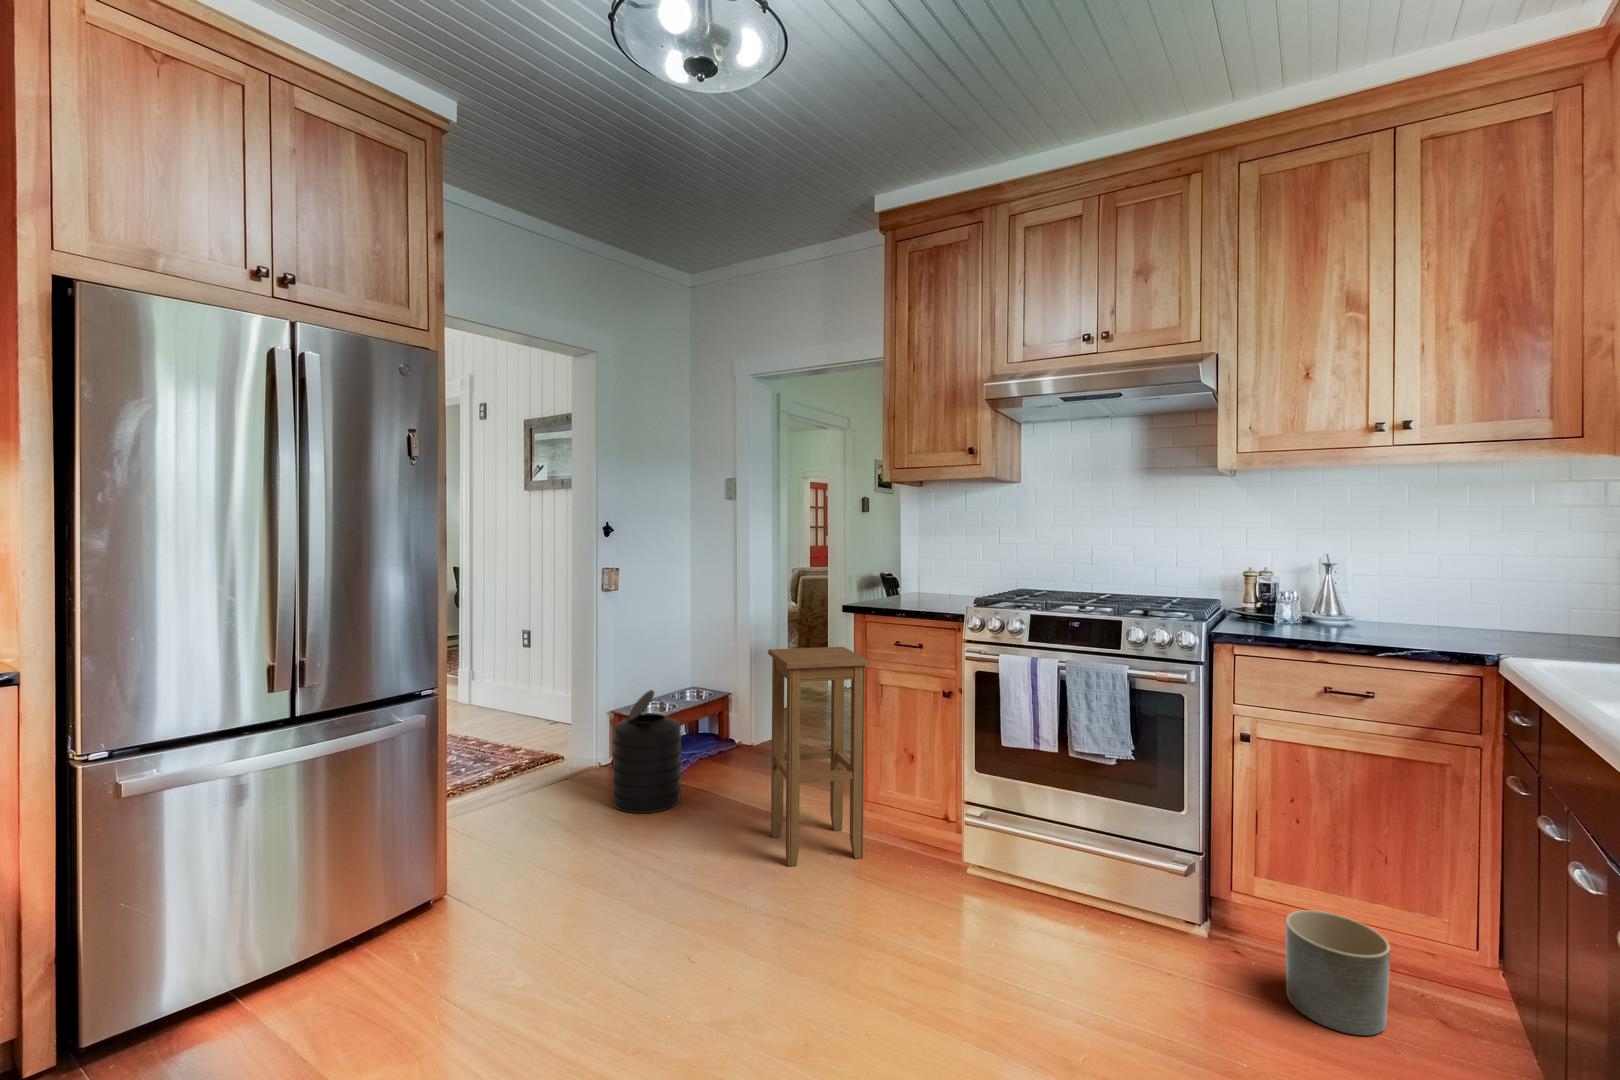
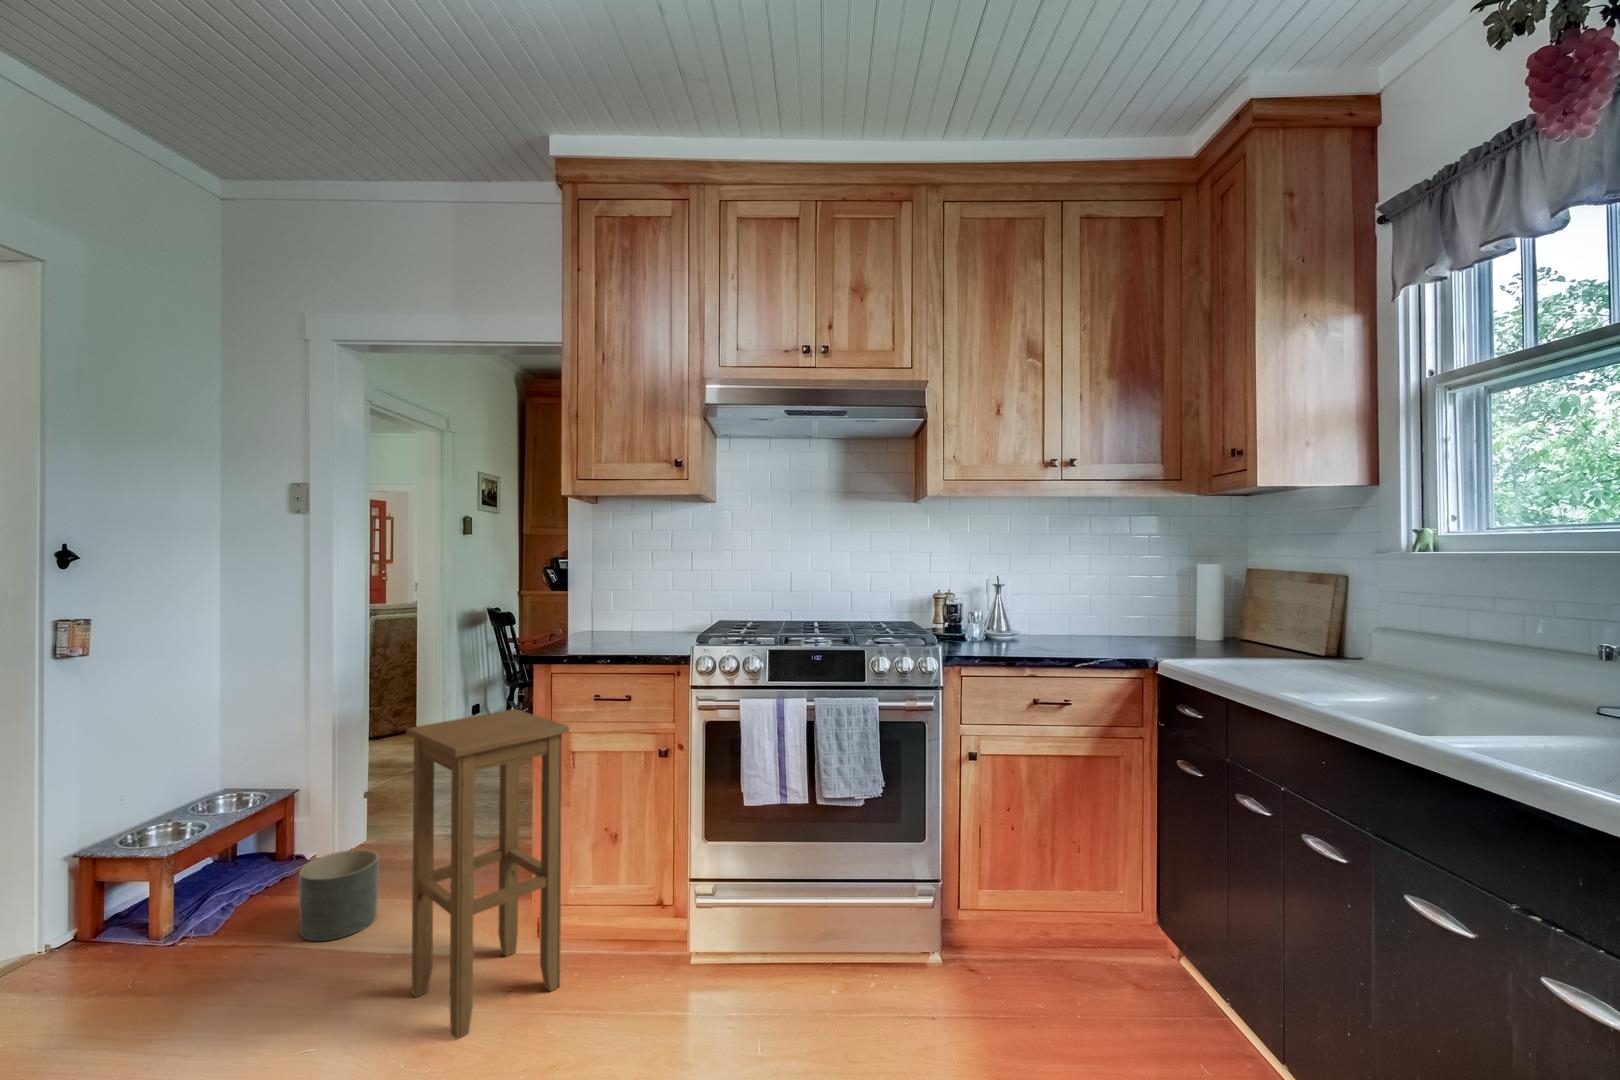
trash can: present [612,690,682,814] -> none [86,816,234,1036]
planter: present [1286,910,1390,1035] -> present [299,849,379,941]

